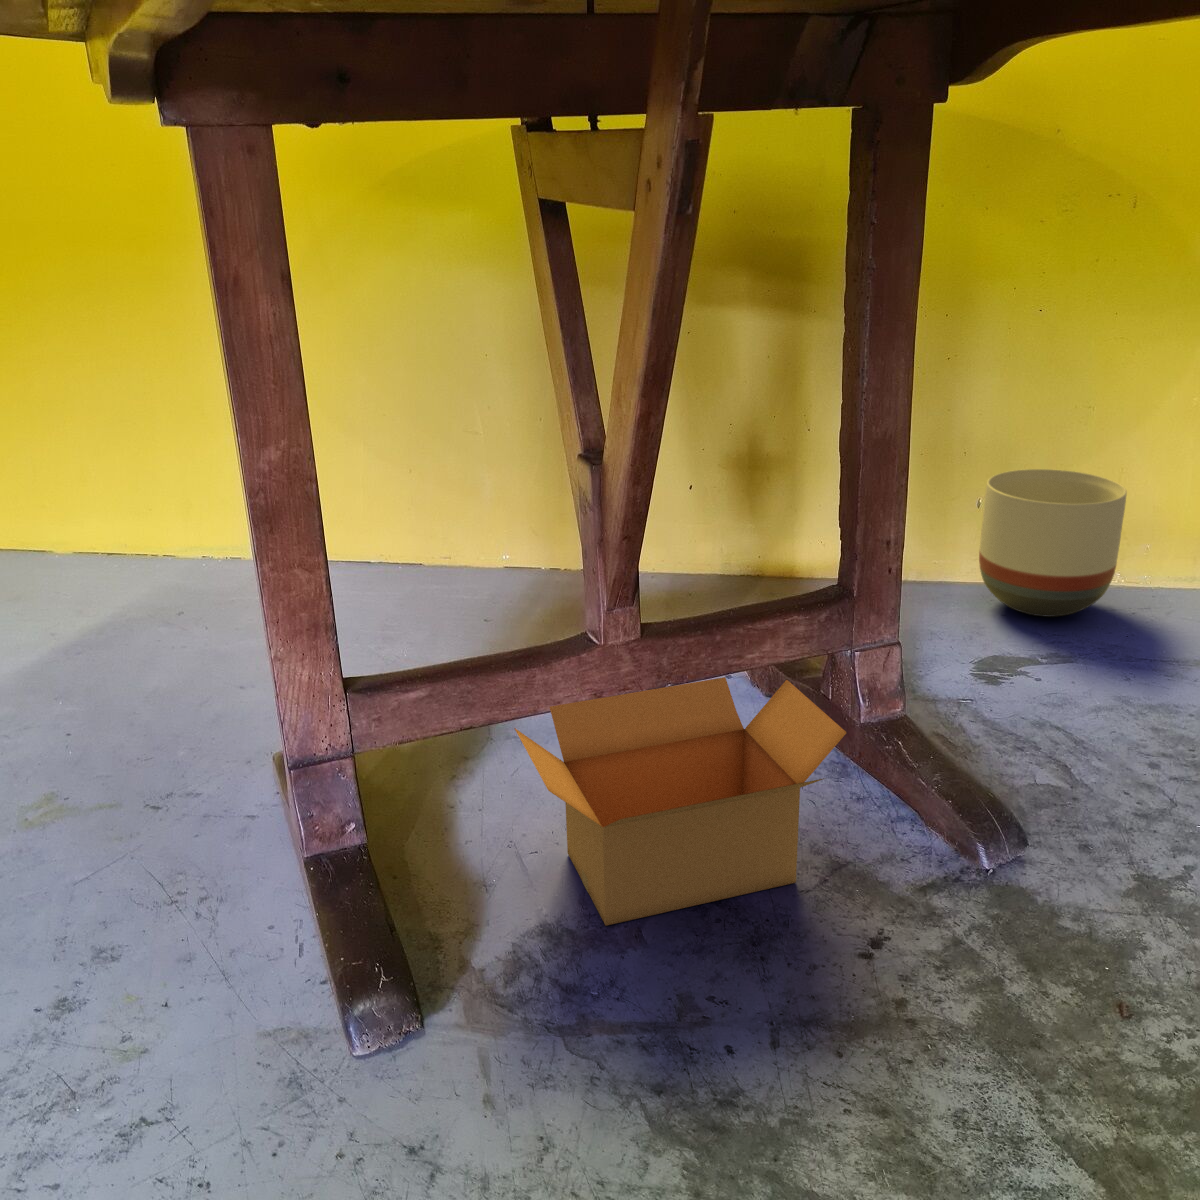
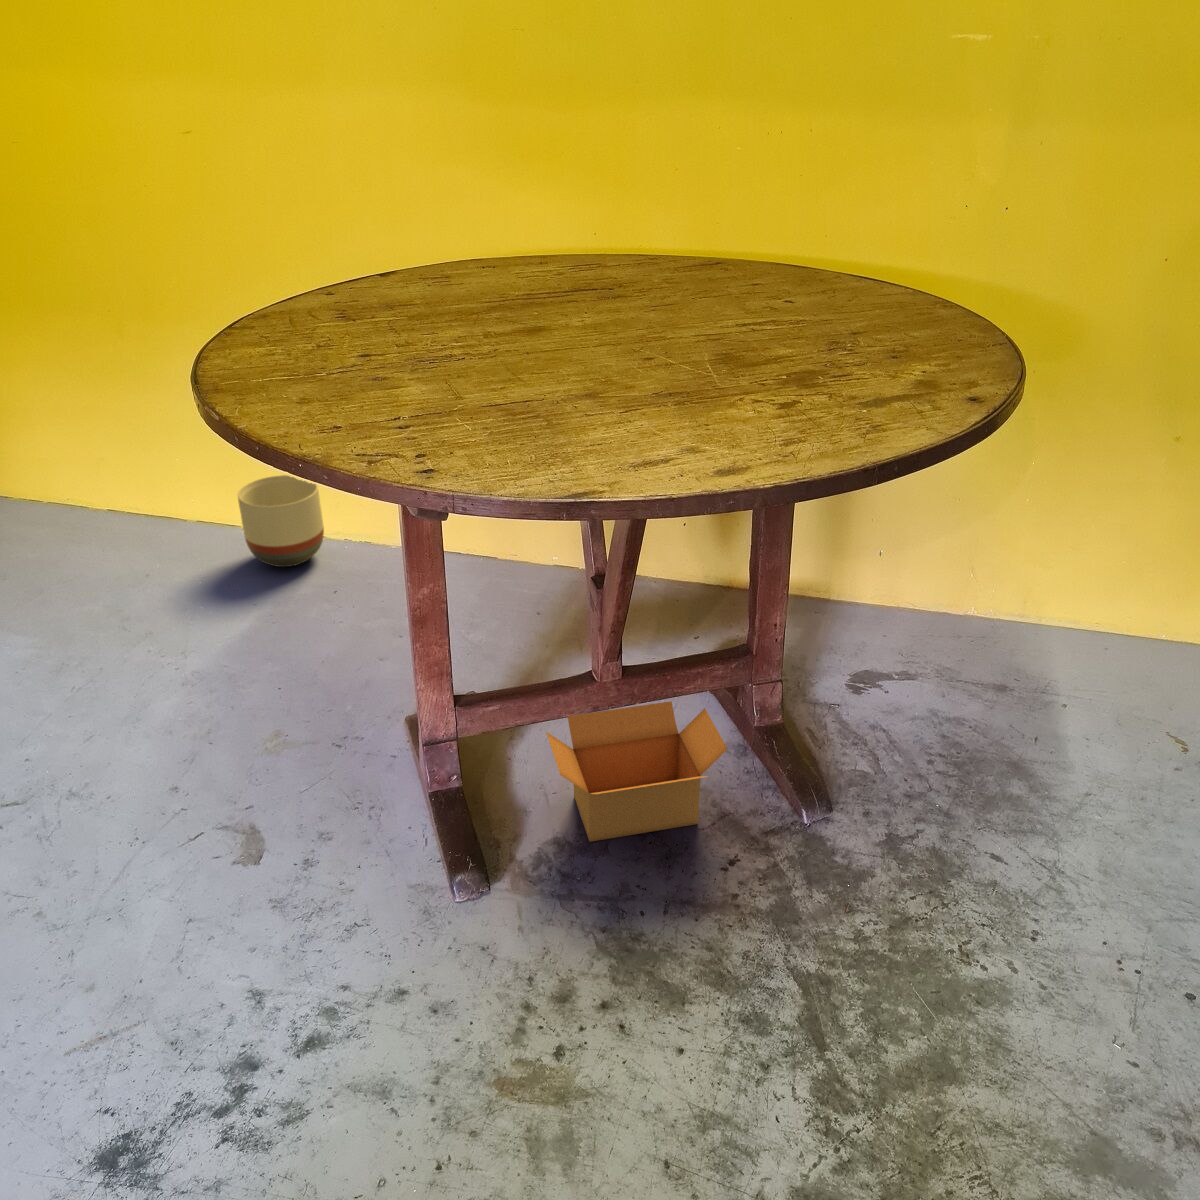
planter: present [979,469,1127,617] -> present [238,475,324,567]

